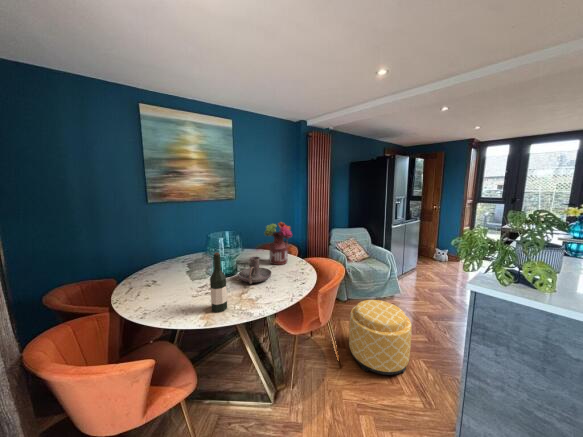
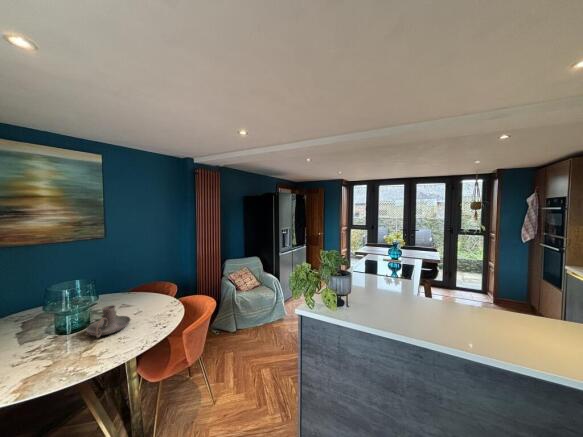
flower arrangement: present [264,222,292,265] -> none [129,264,163,309]
wine bottle: present [210,252,227,312] -> none [29,312,55,381]
ottoman: present [349,300,412,375] -> none [225,327,278,401]

